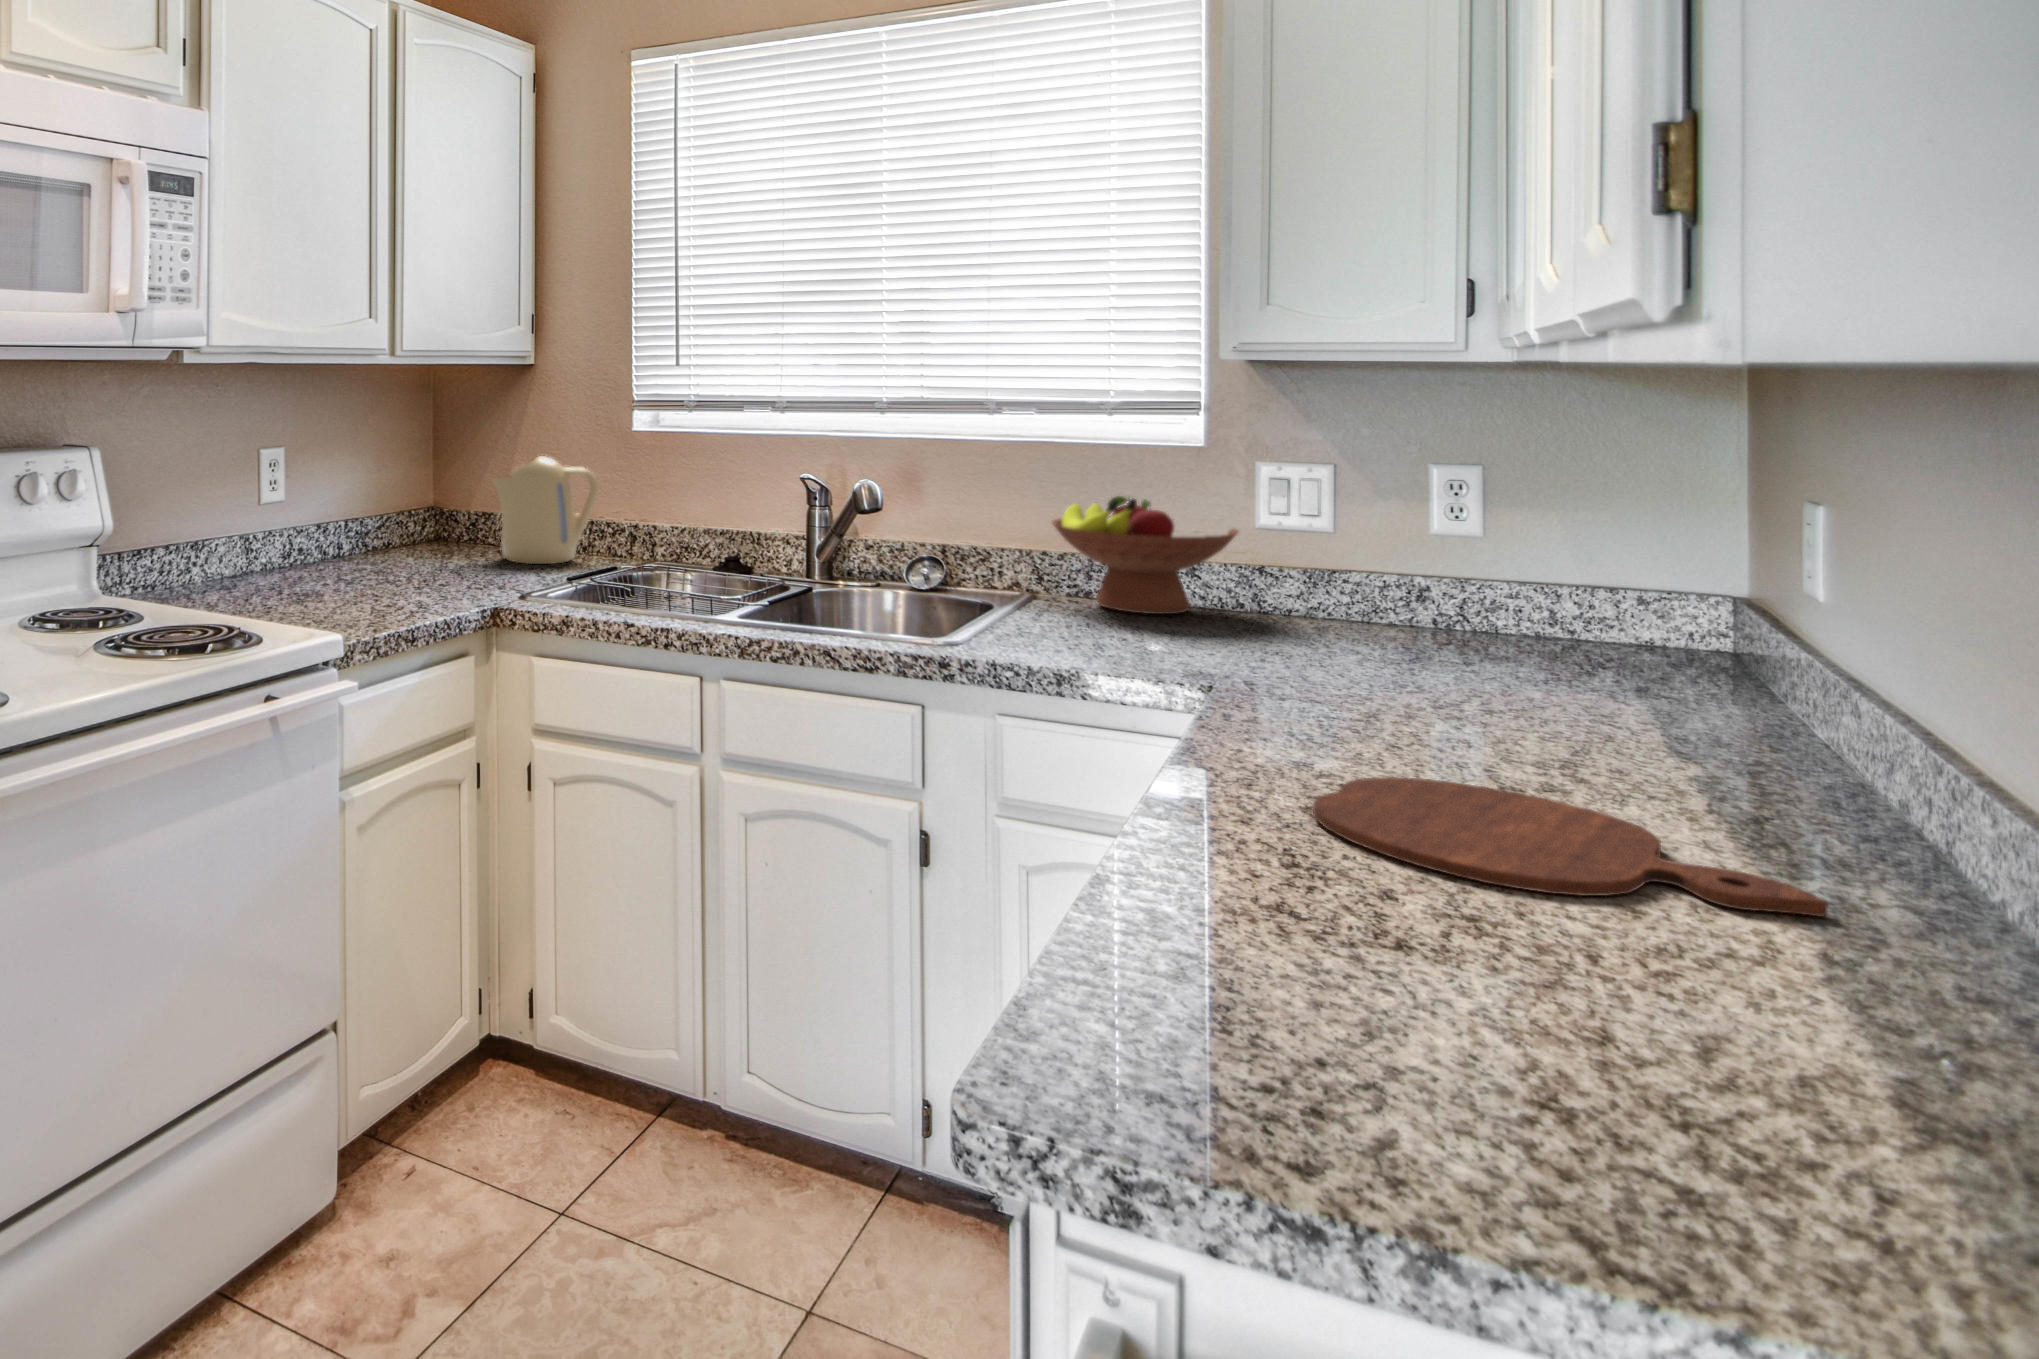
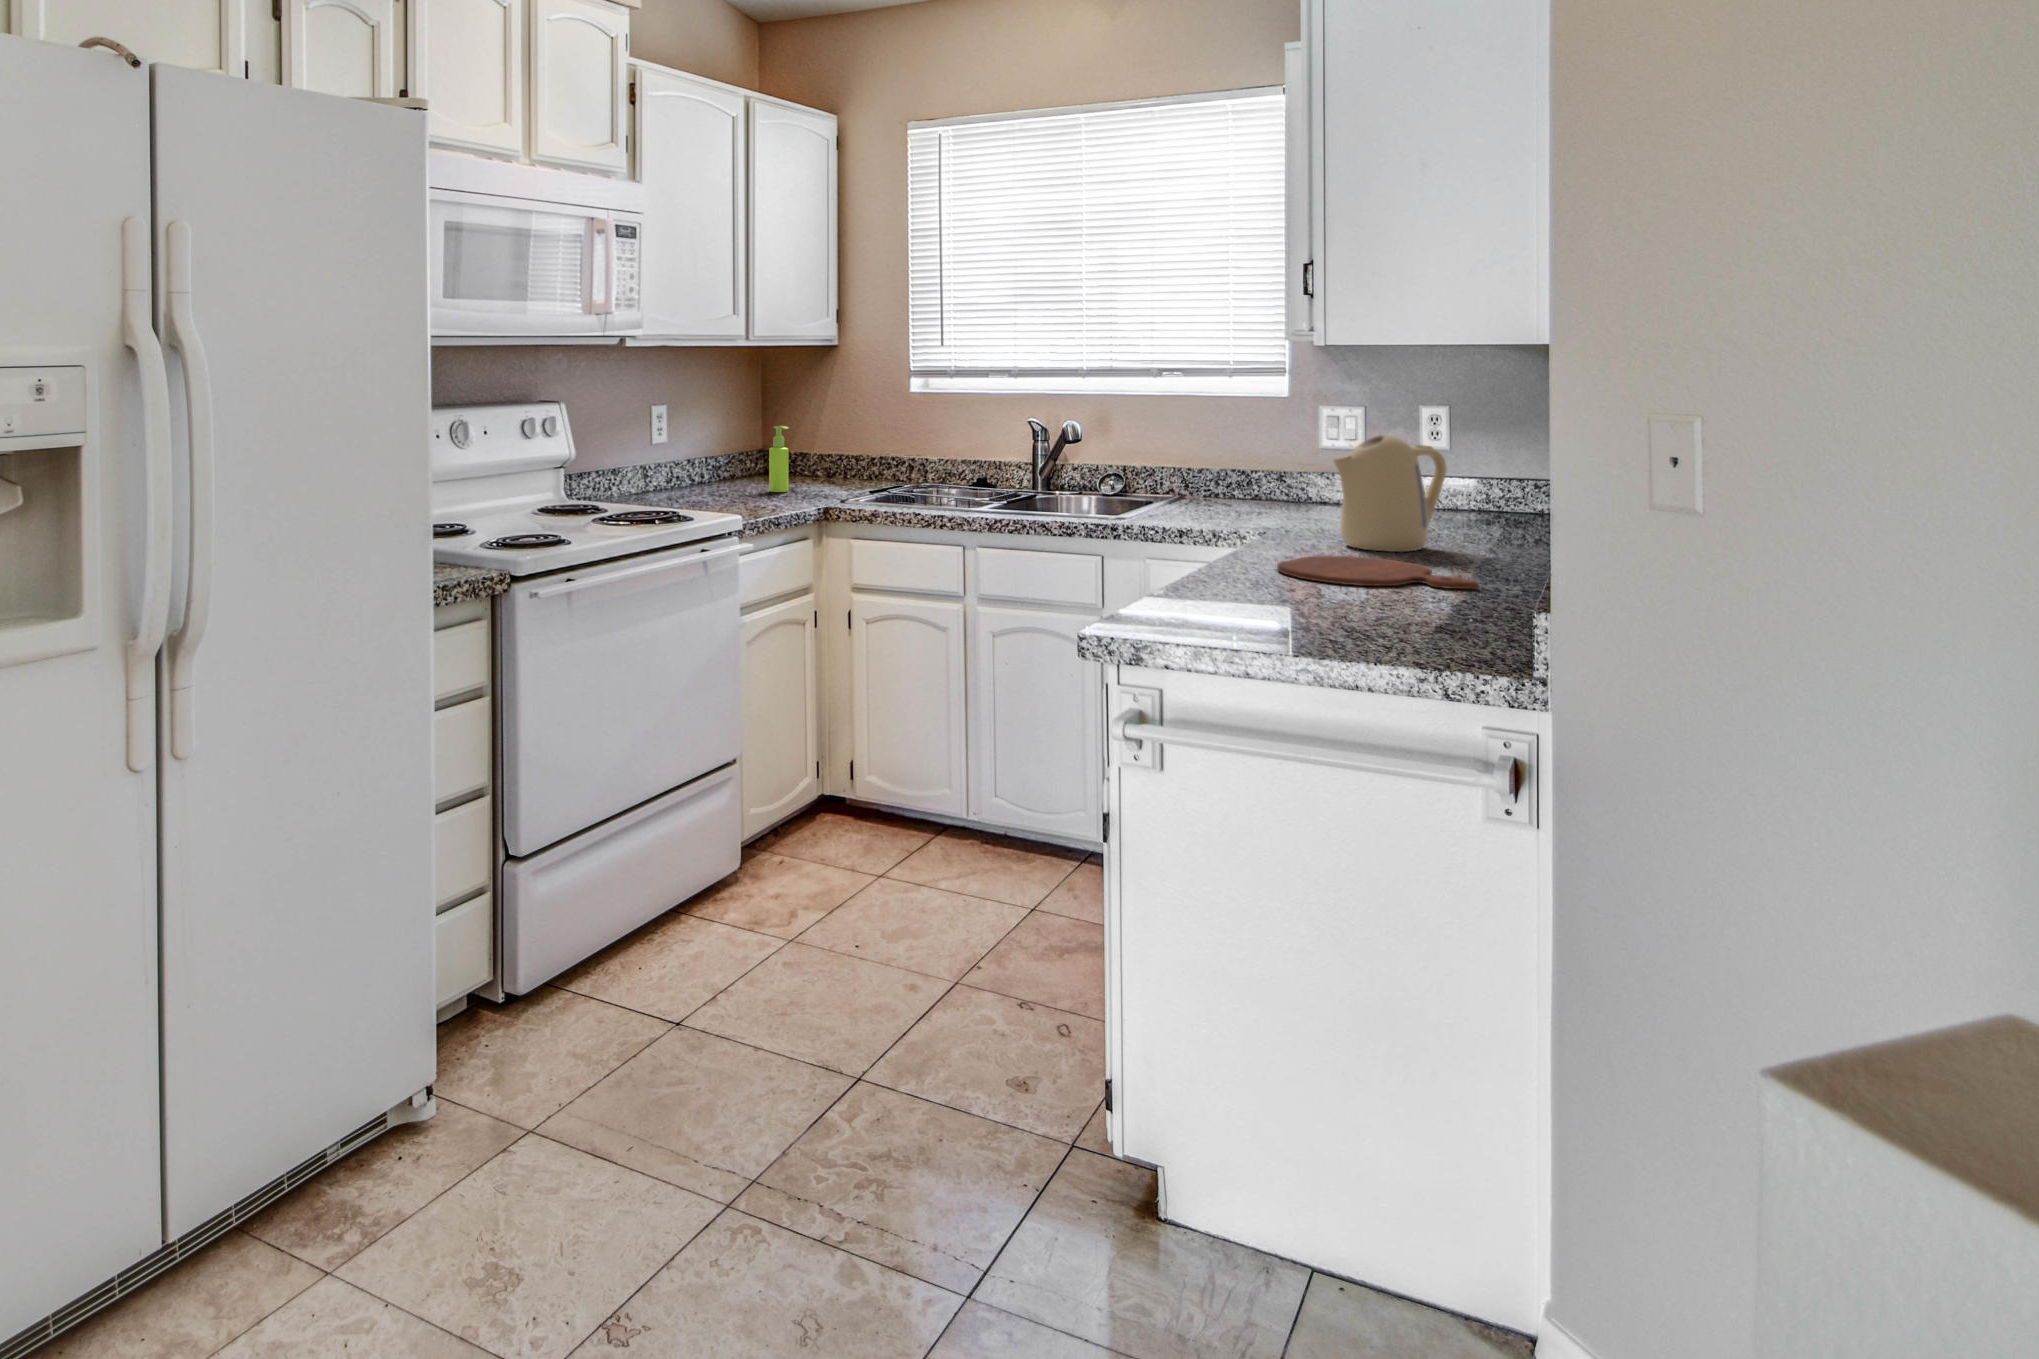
kettle: present [492,456,598,564] -> present [1334,435,1447,552]
soap dispenser: none [428,479,456,574] -> present [769,426,789,492]
fruit bowl: present [1052,496,1239,614] -> none [1193,430,1311,505]

